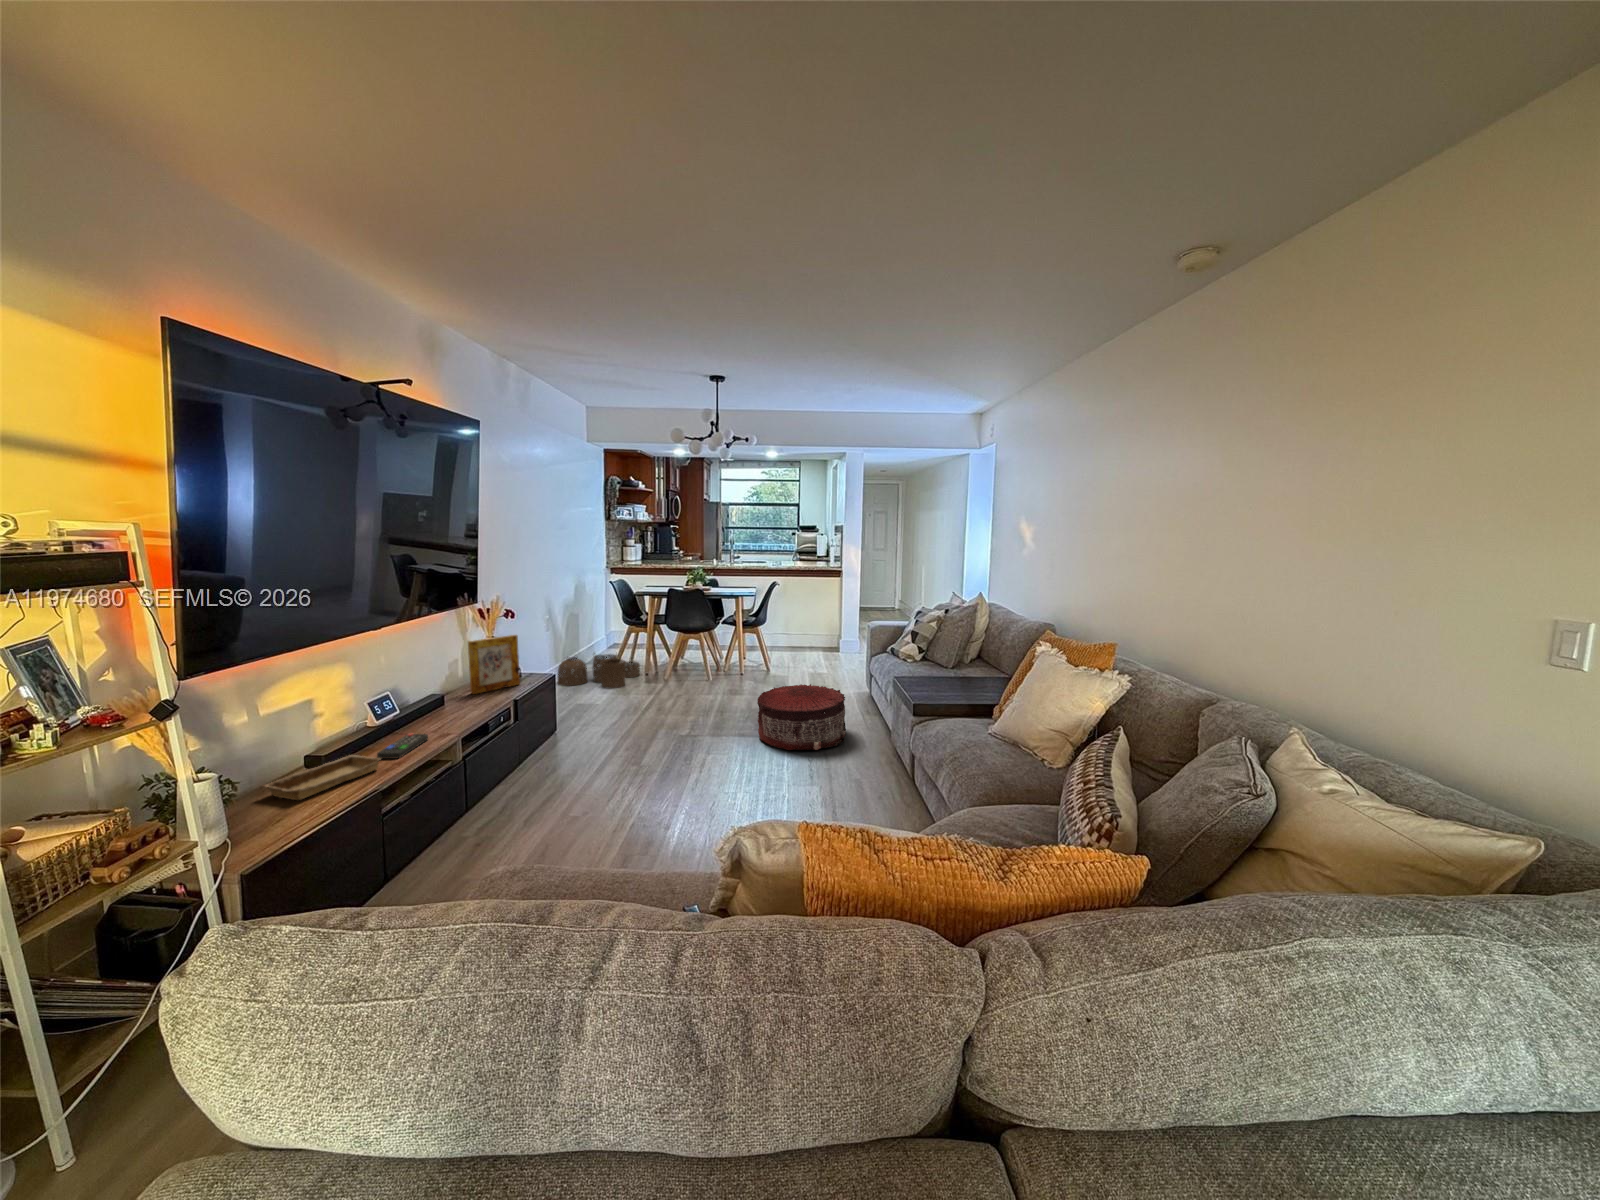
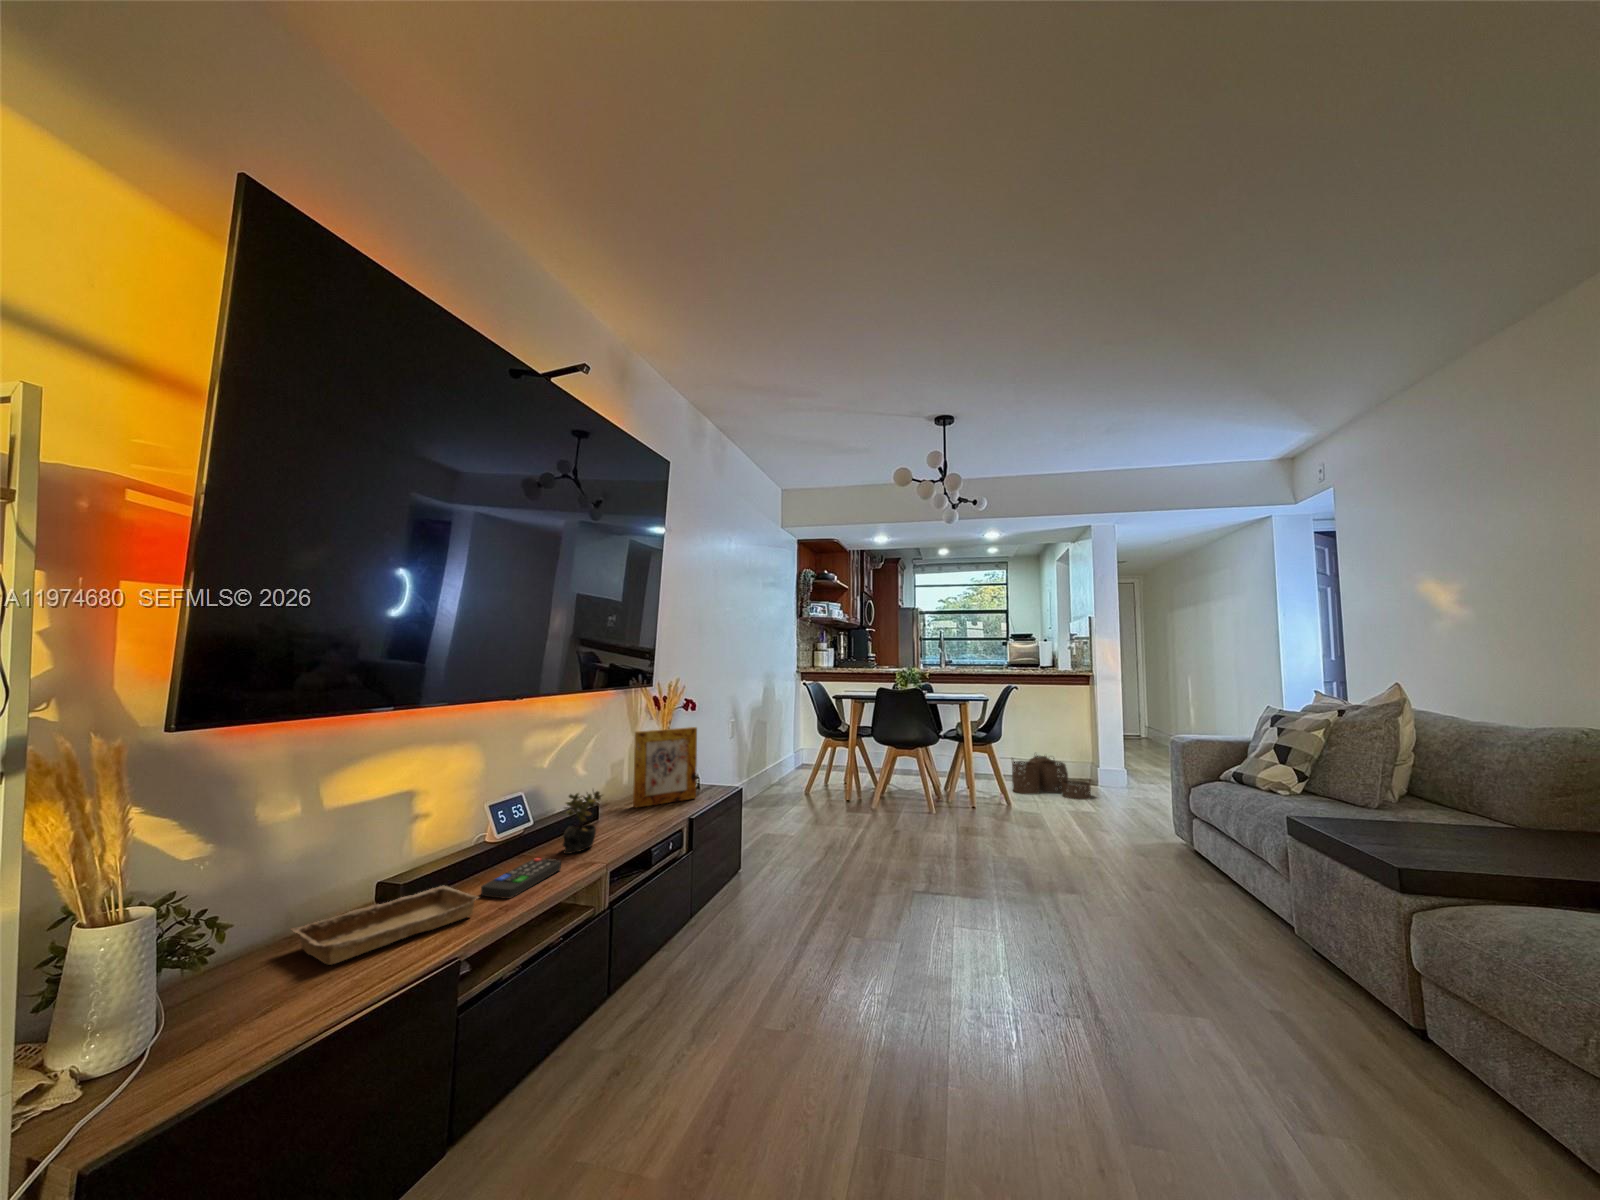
woven basket: present [558,655,640,688] -> present [1012,756,1091,800]
pouf: present [757,684,846,750] -> none [1041,826,1216,950]
succulent plant: none [423,686,452,730] -> present [563,791,603,854]

